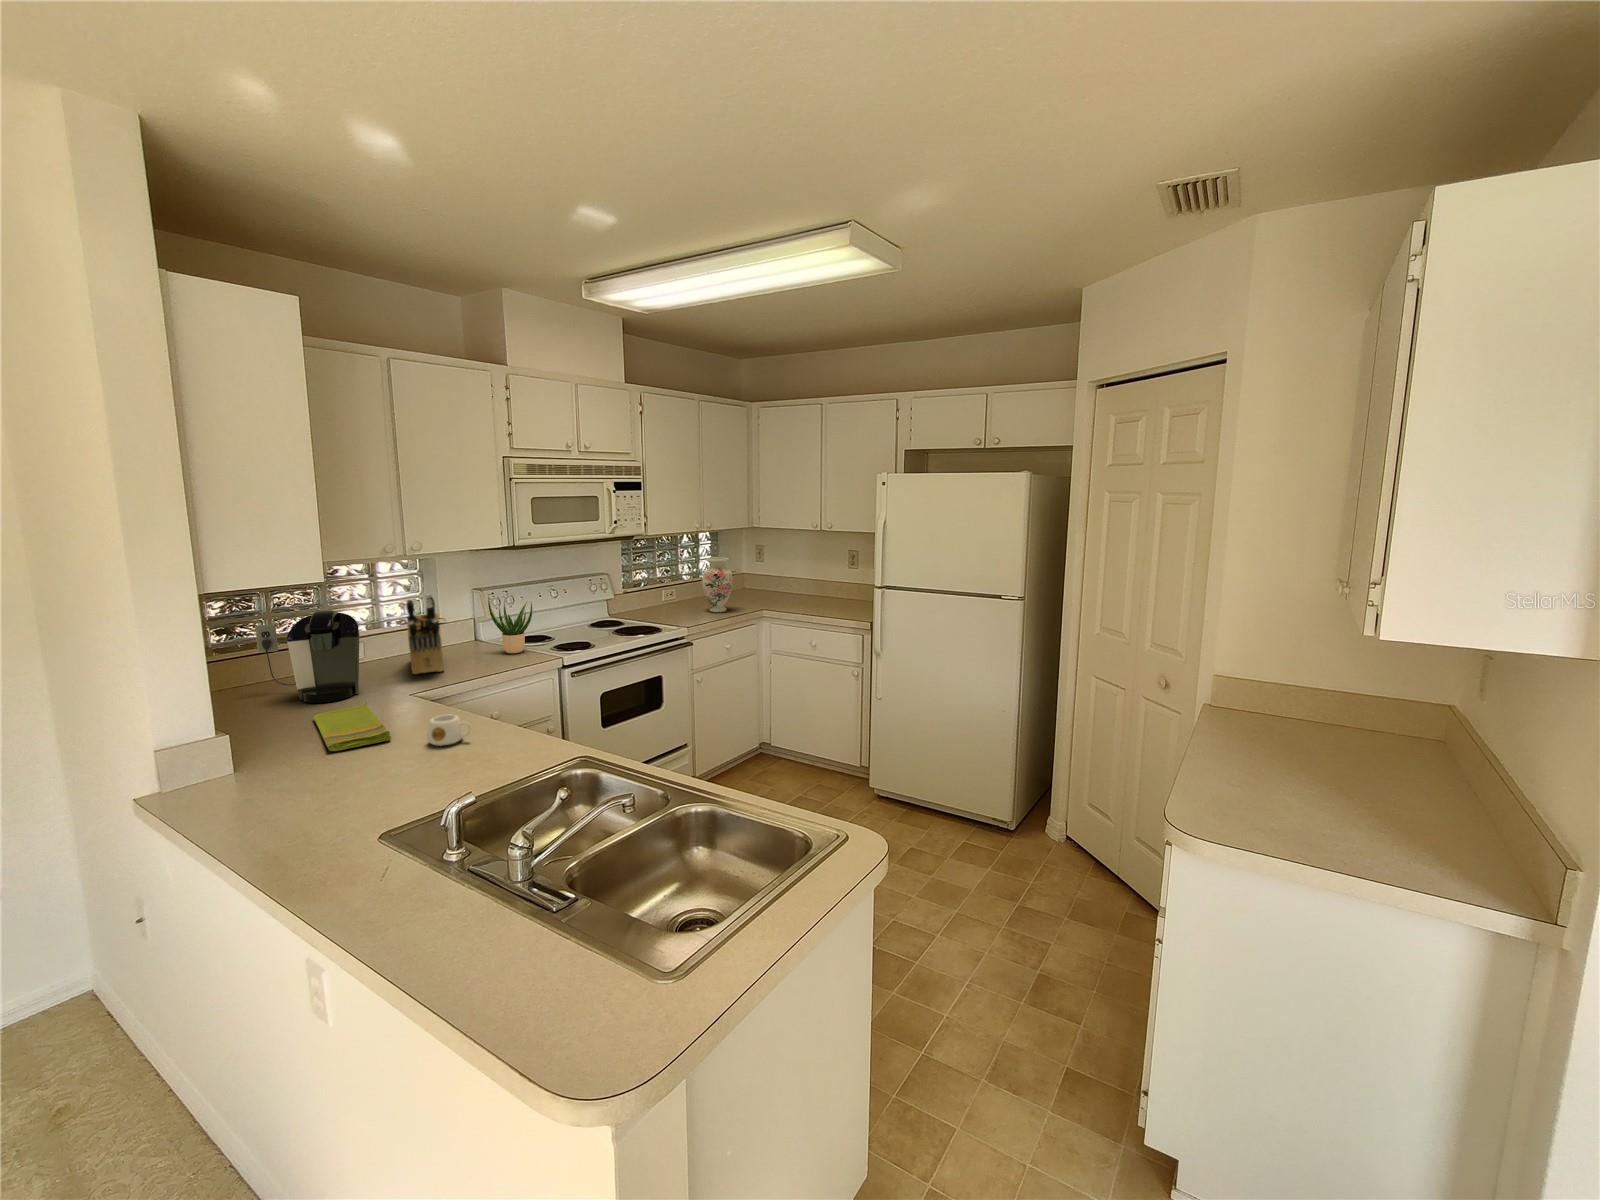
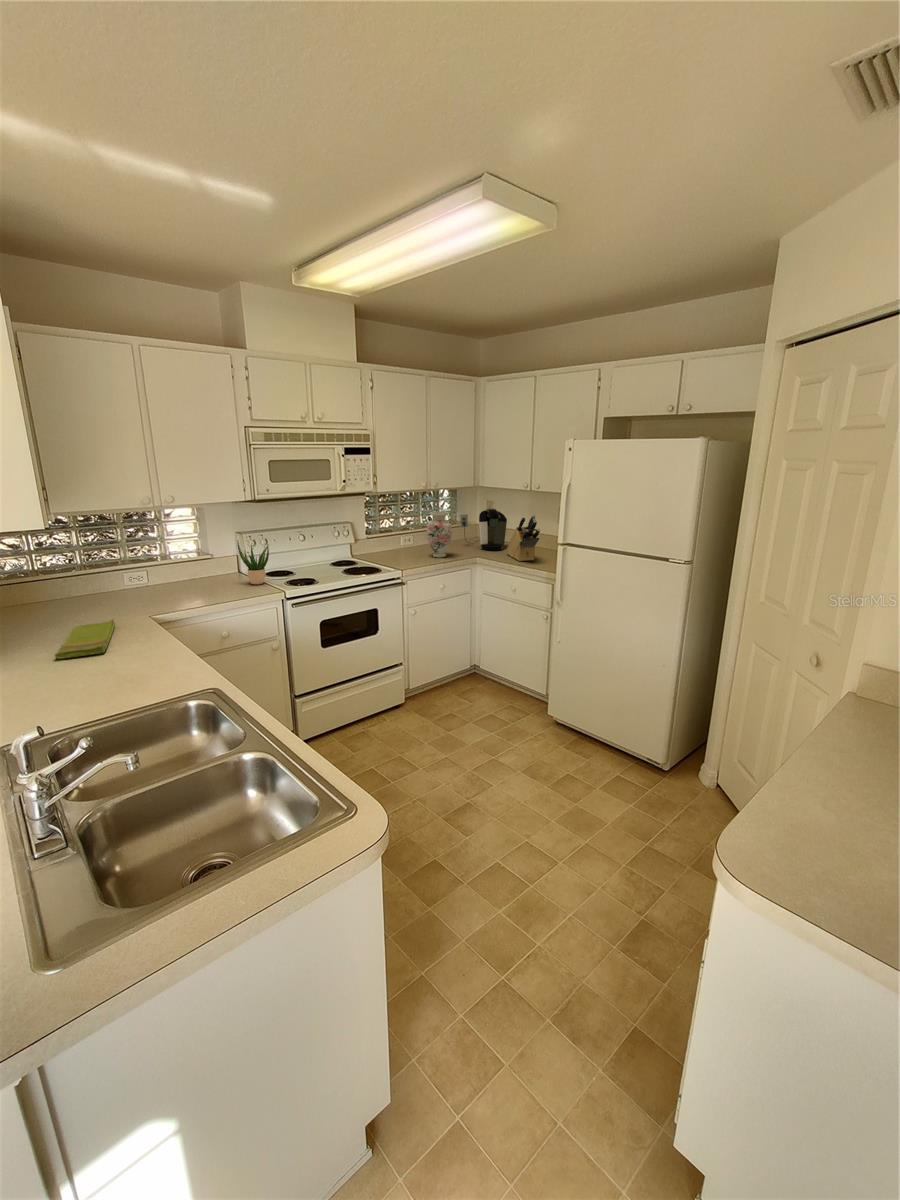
knife block: present [406,595,444,674] -> present [506,515,540,561]
coffee maker: present [255,610,360,703] -> present [460,508,507,551]
mug: present [427,714,471,746] -> none [124,637,157,662]

